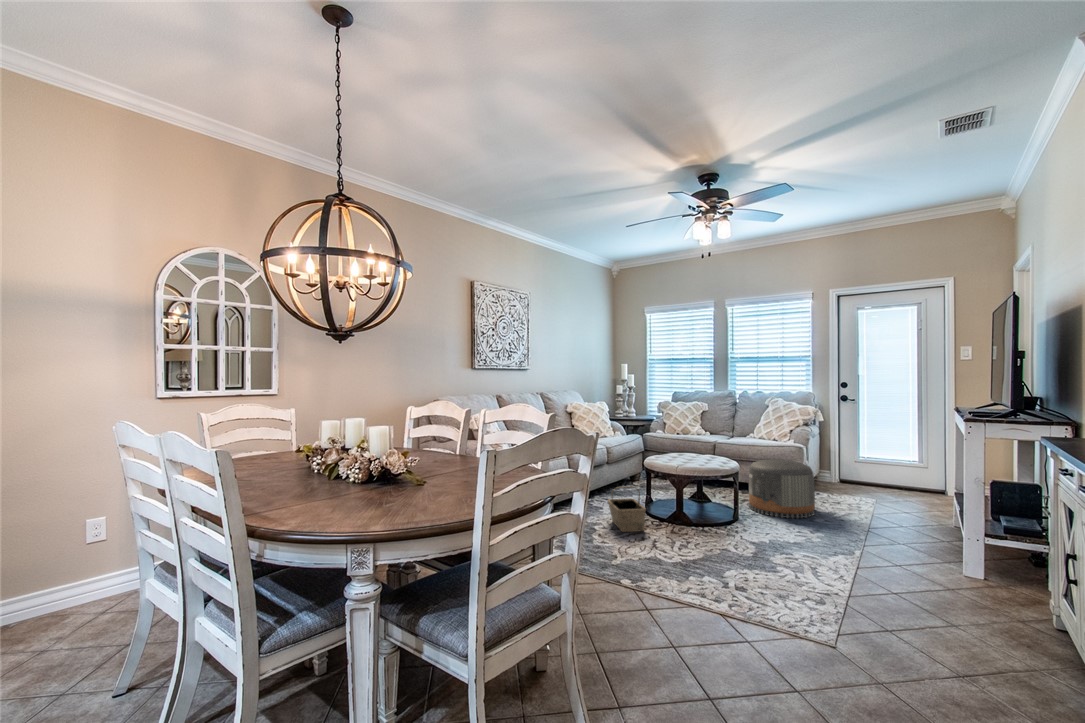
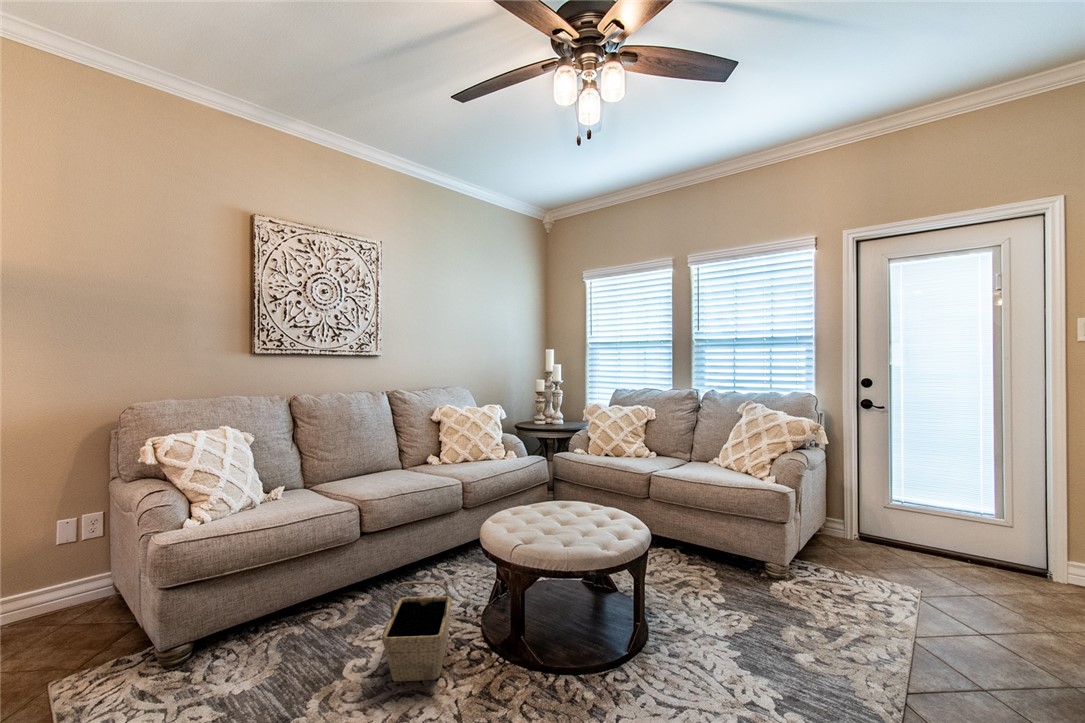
pouf: present [749,459,815,518] -> none [685,516,802,642]

